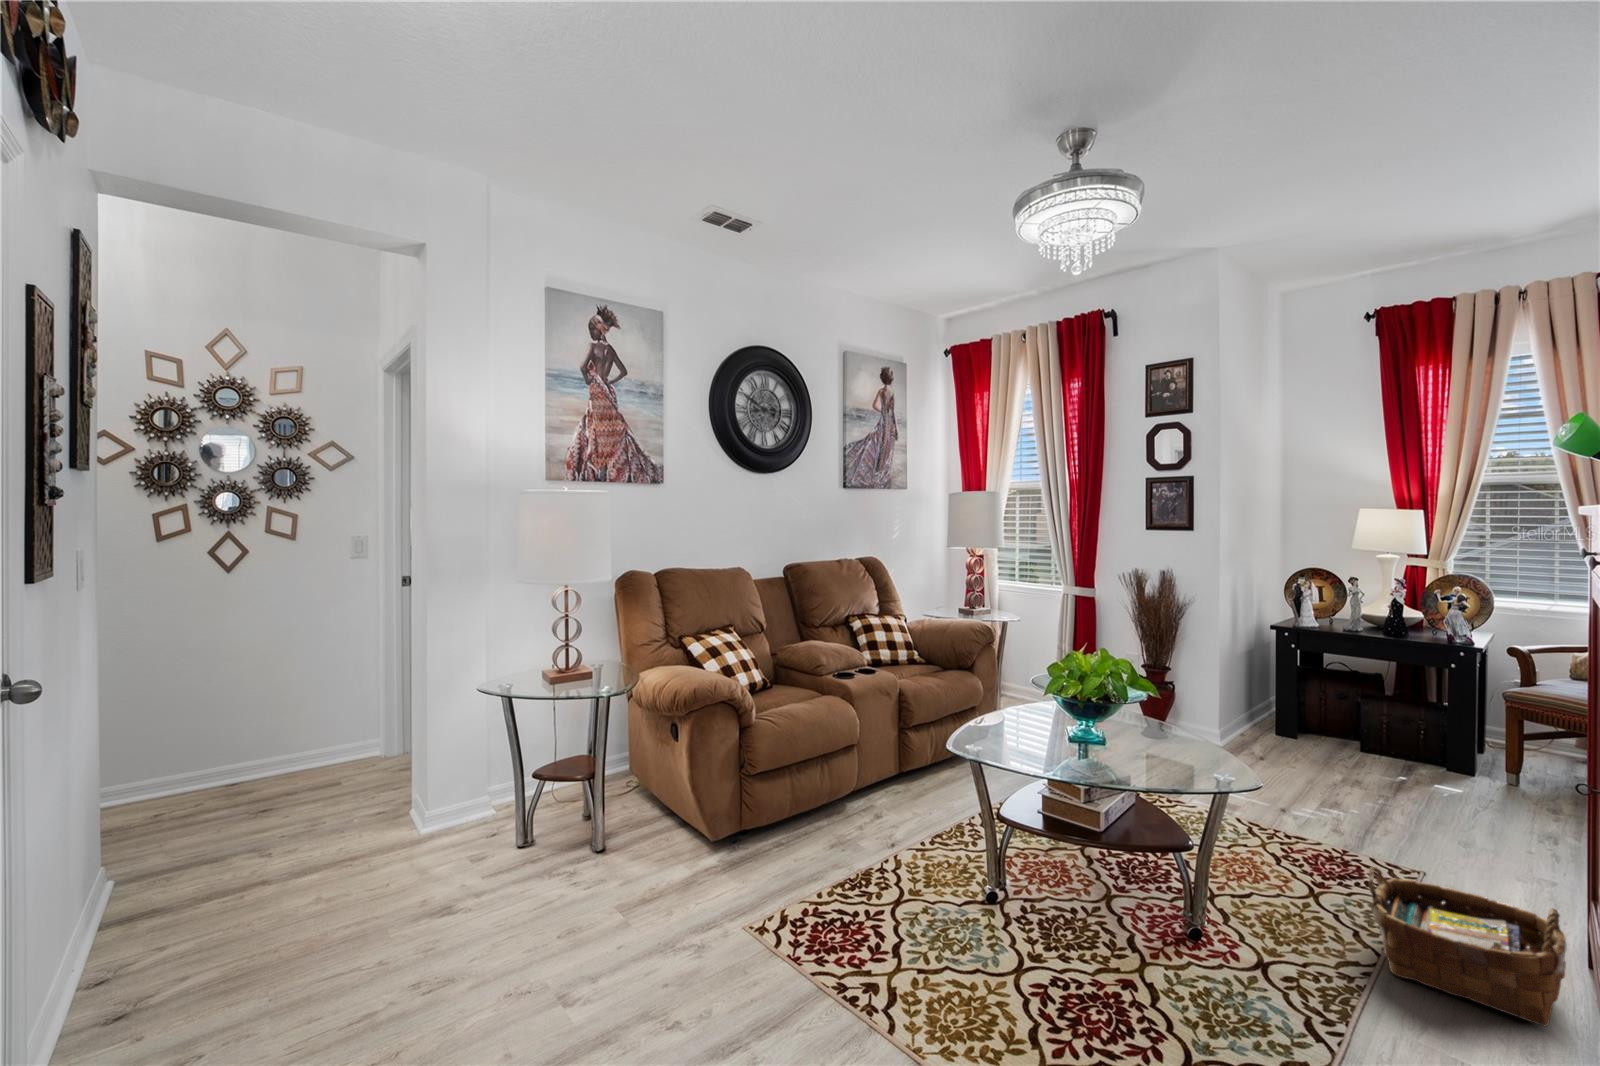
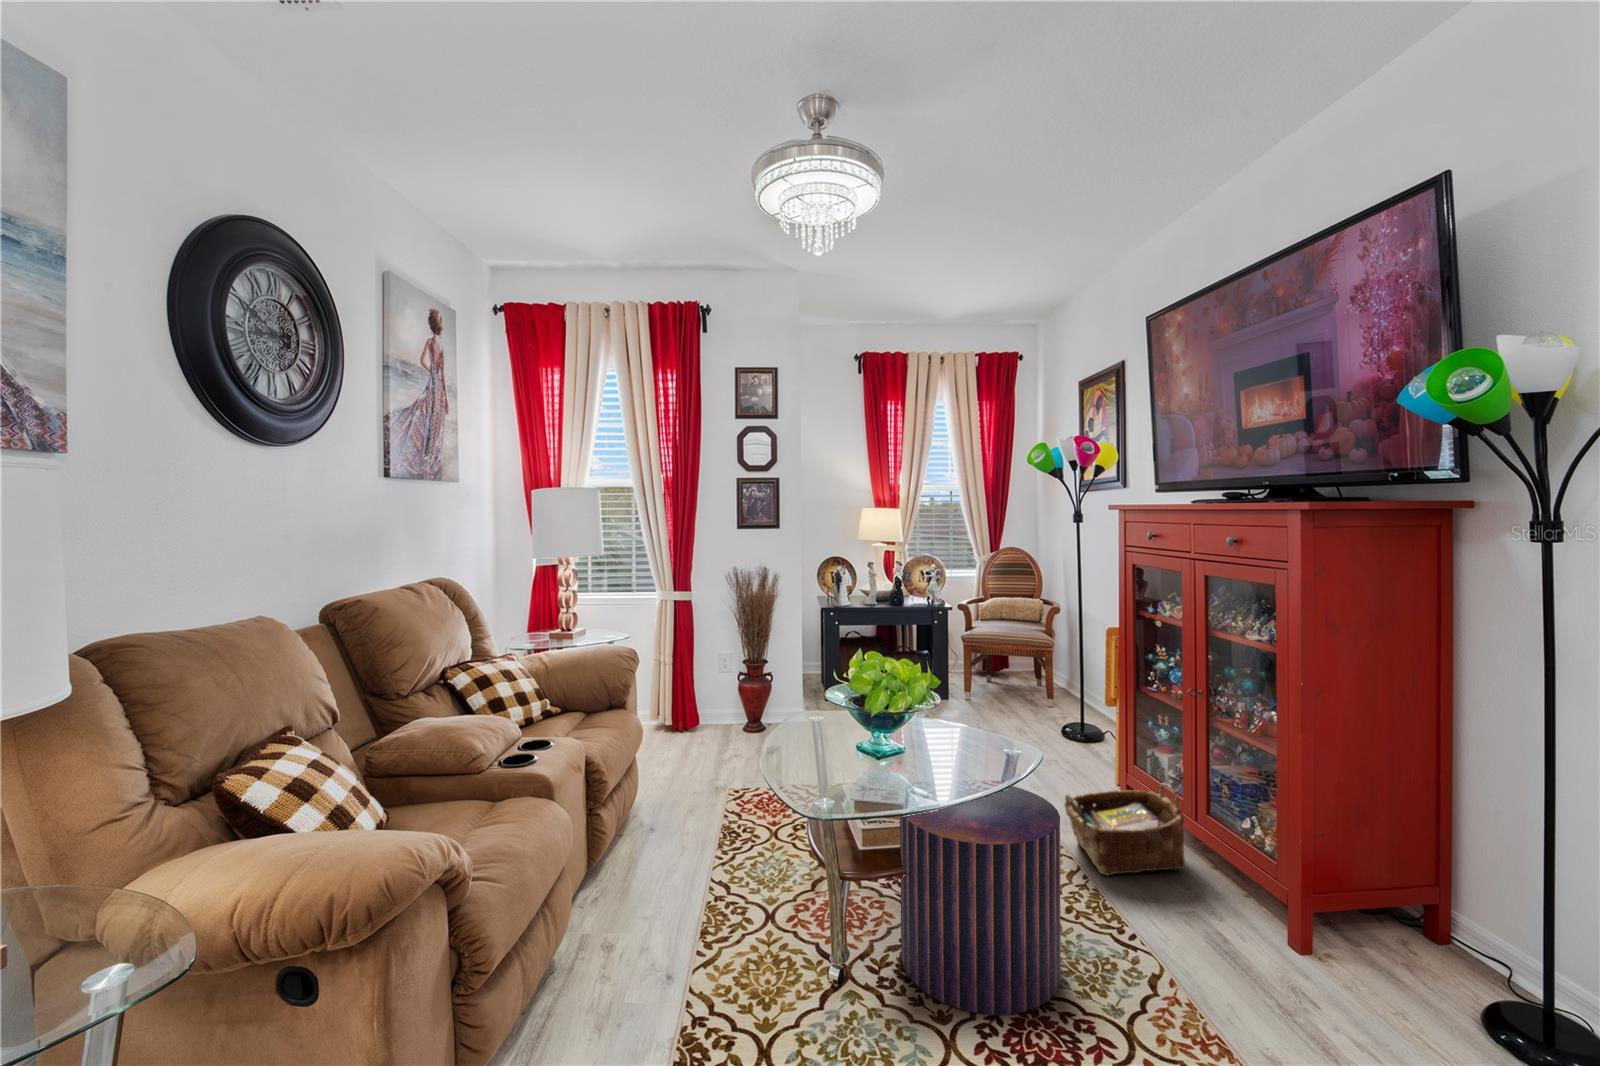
pouf: none [1046,775,1214,1004] -> present [900,786,1061,1015]

